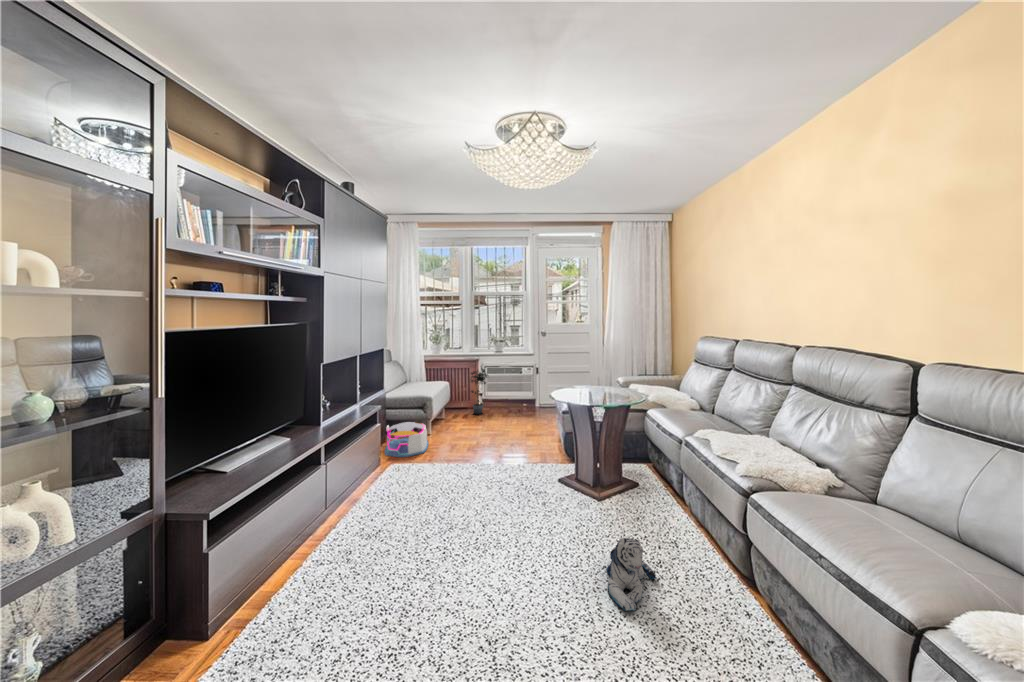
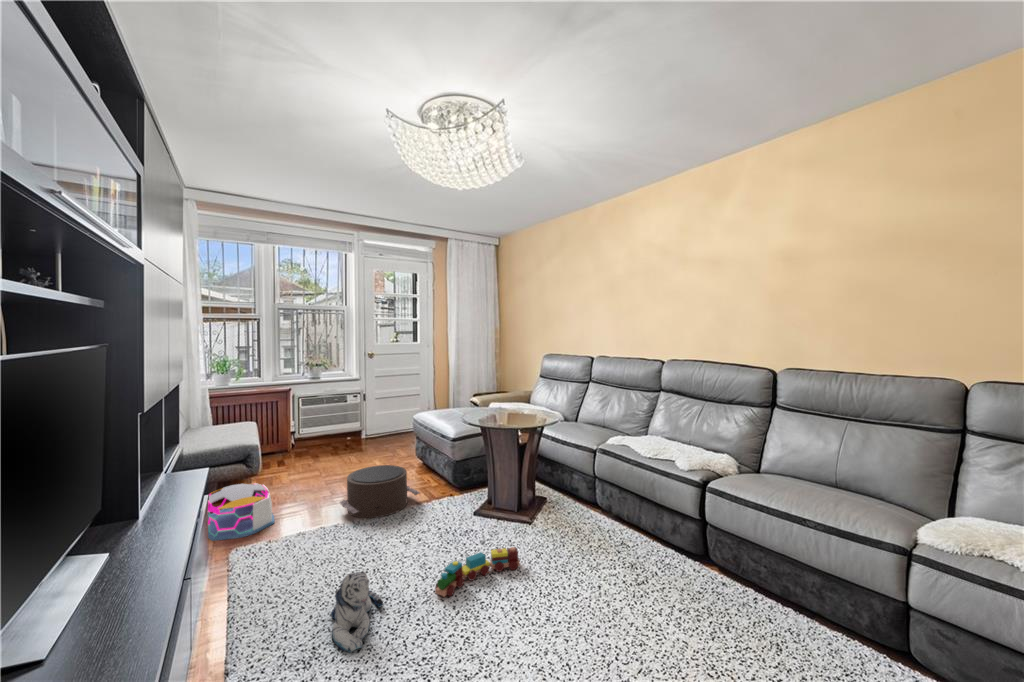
potted plant: present [471,368,487,414] -> none [283,398,316,458]
pouf: none [466,425,526,465] -> present [340,465,420,518]
toy train: none [468,503,550,528] -> present [435,547,520,596]
plush toy: present [606,538,656,611] -> present [331,572,384,653]

